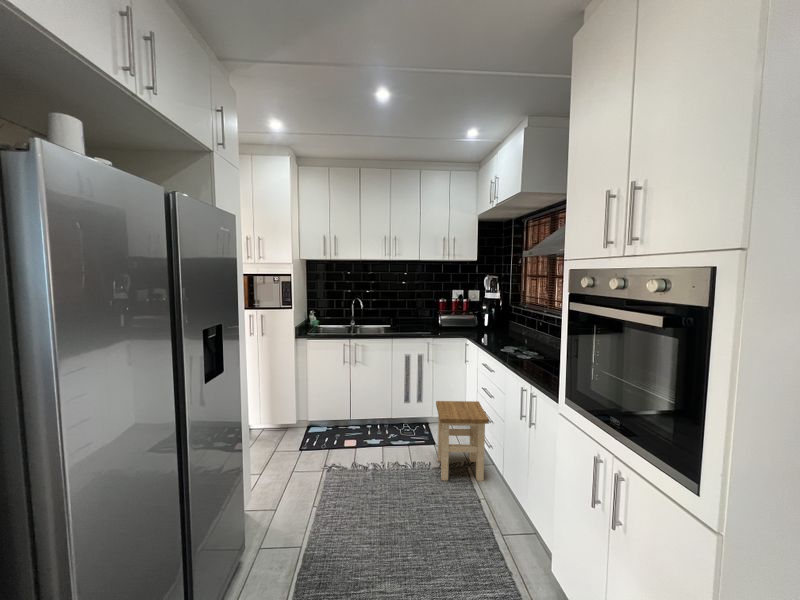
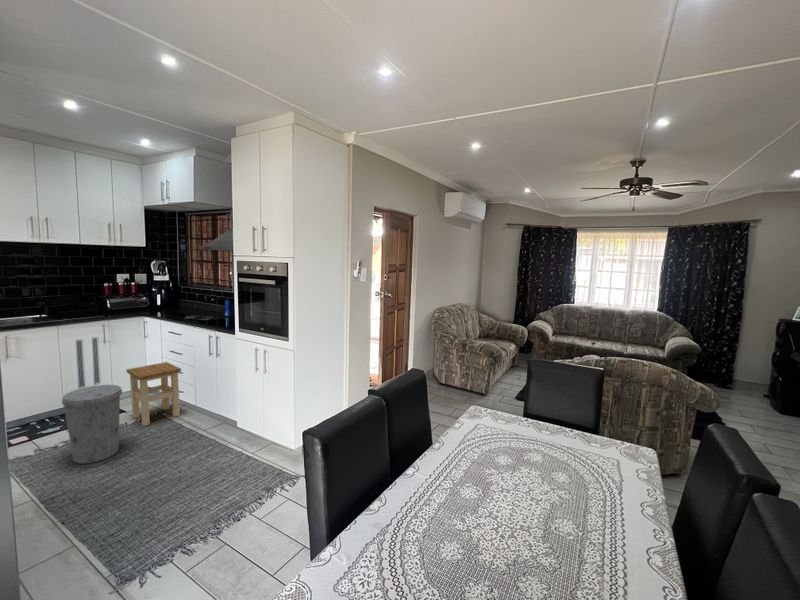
trash can: none [358,419,413,518] -> present [62,385,122,464]

